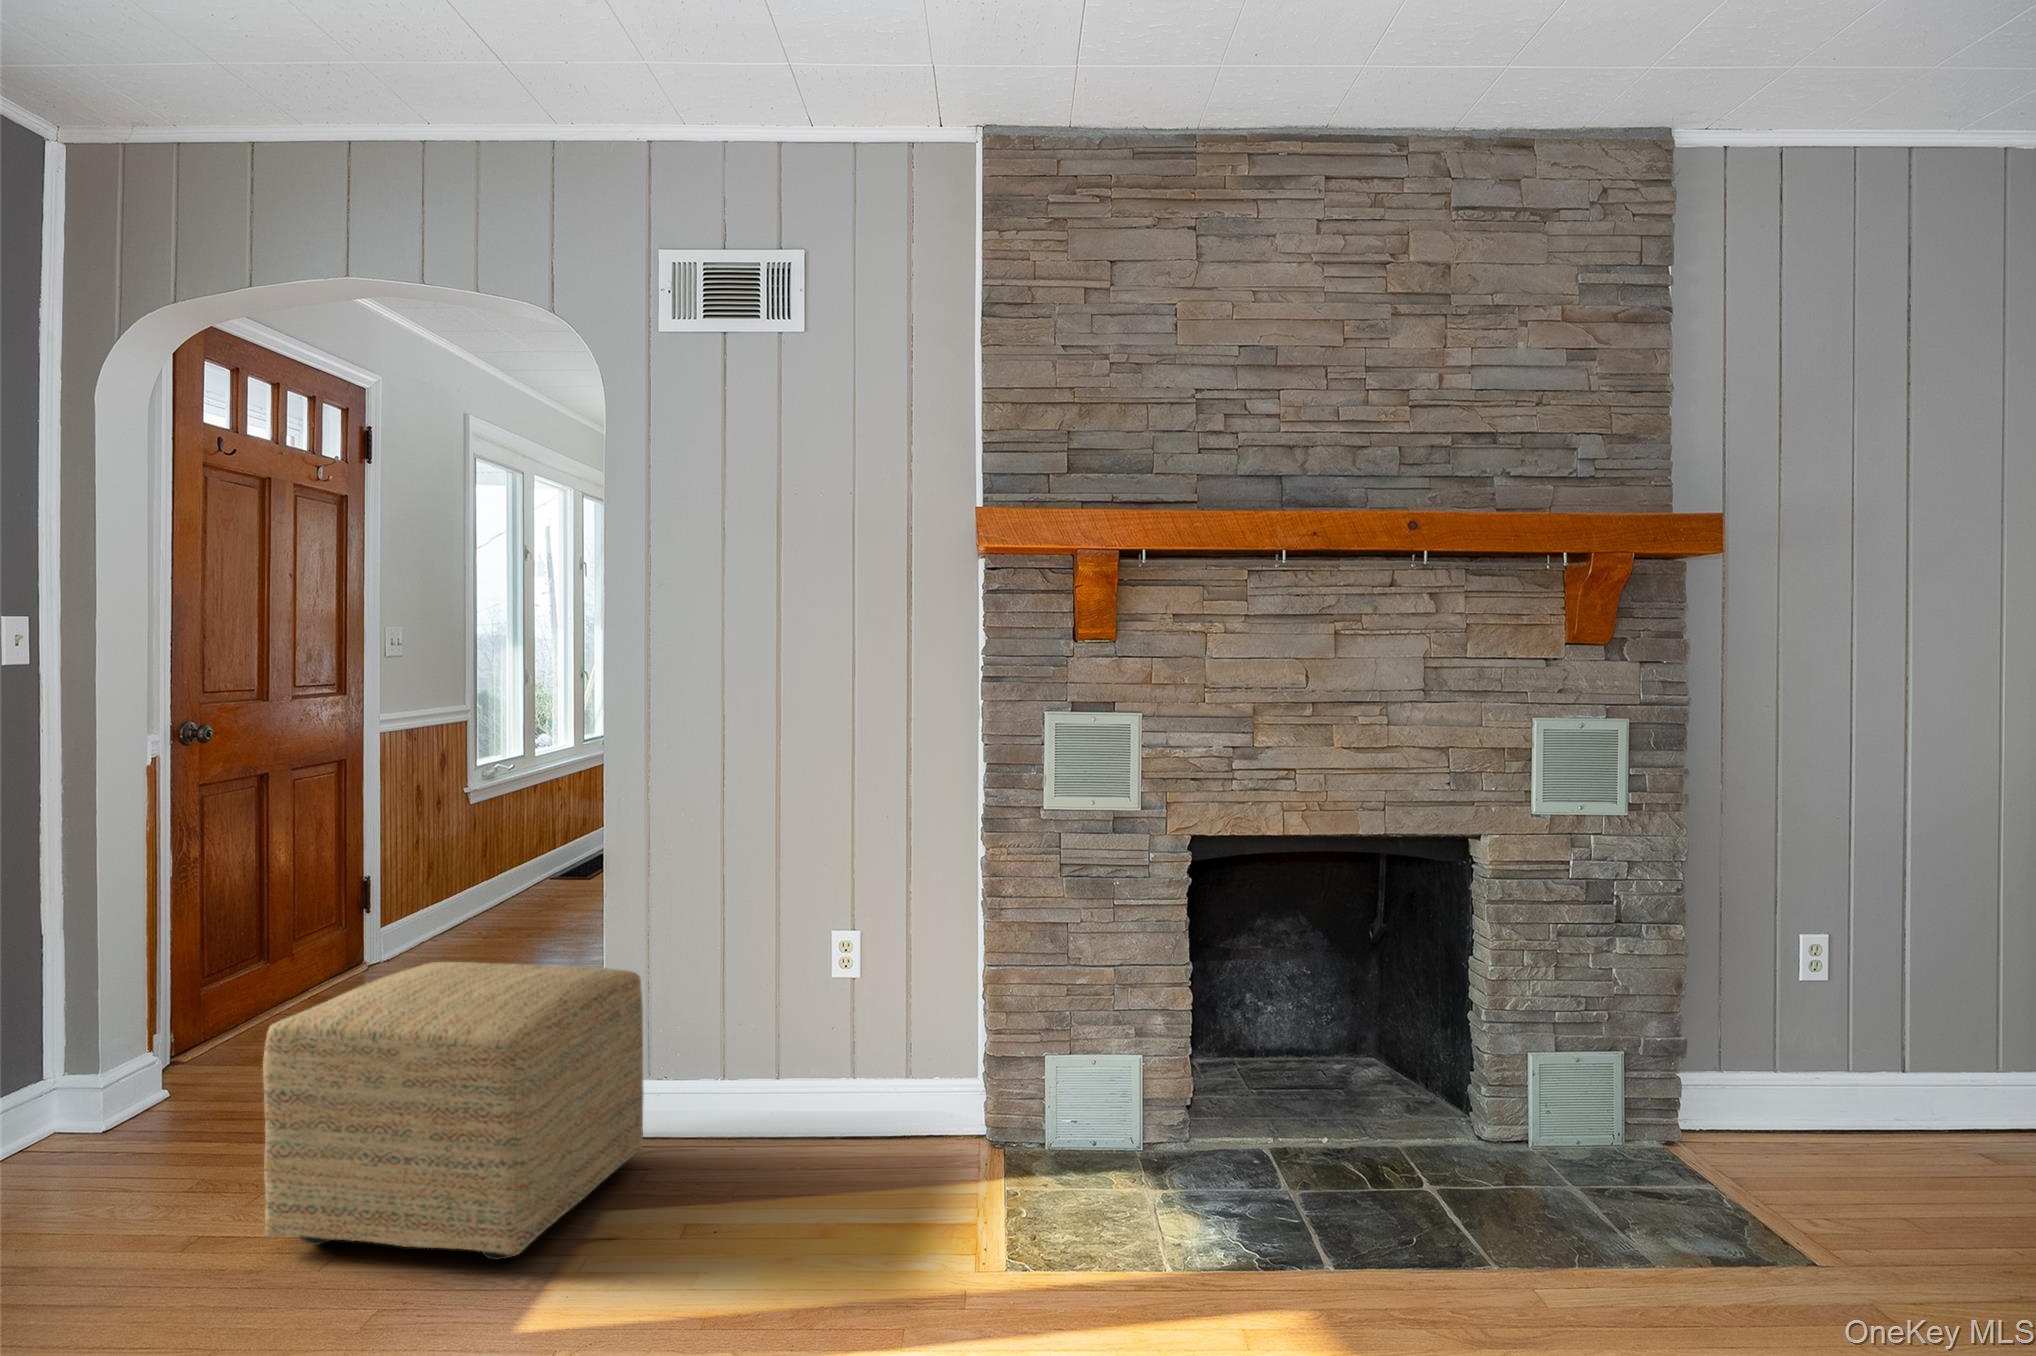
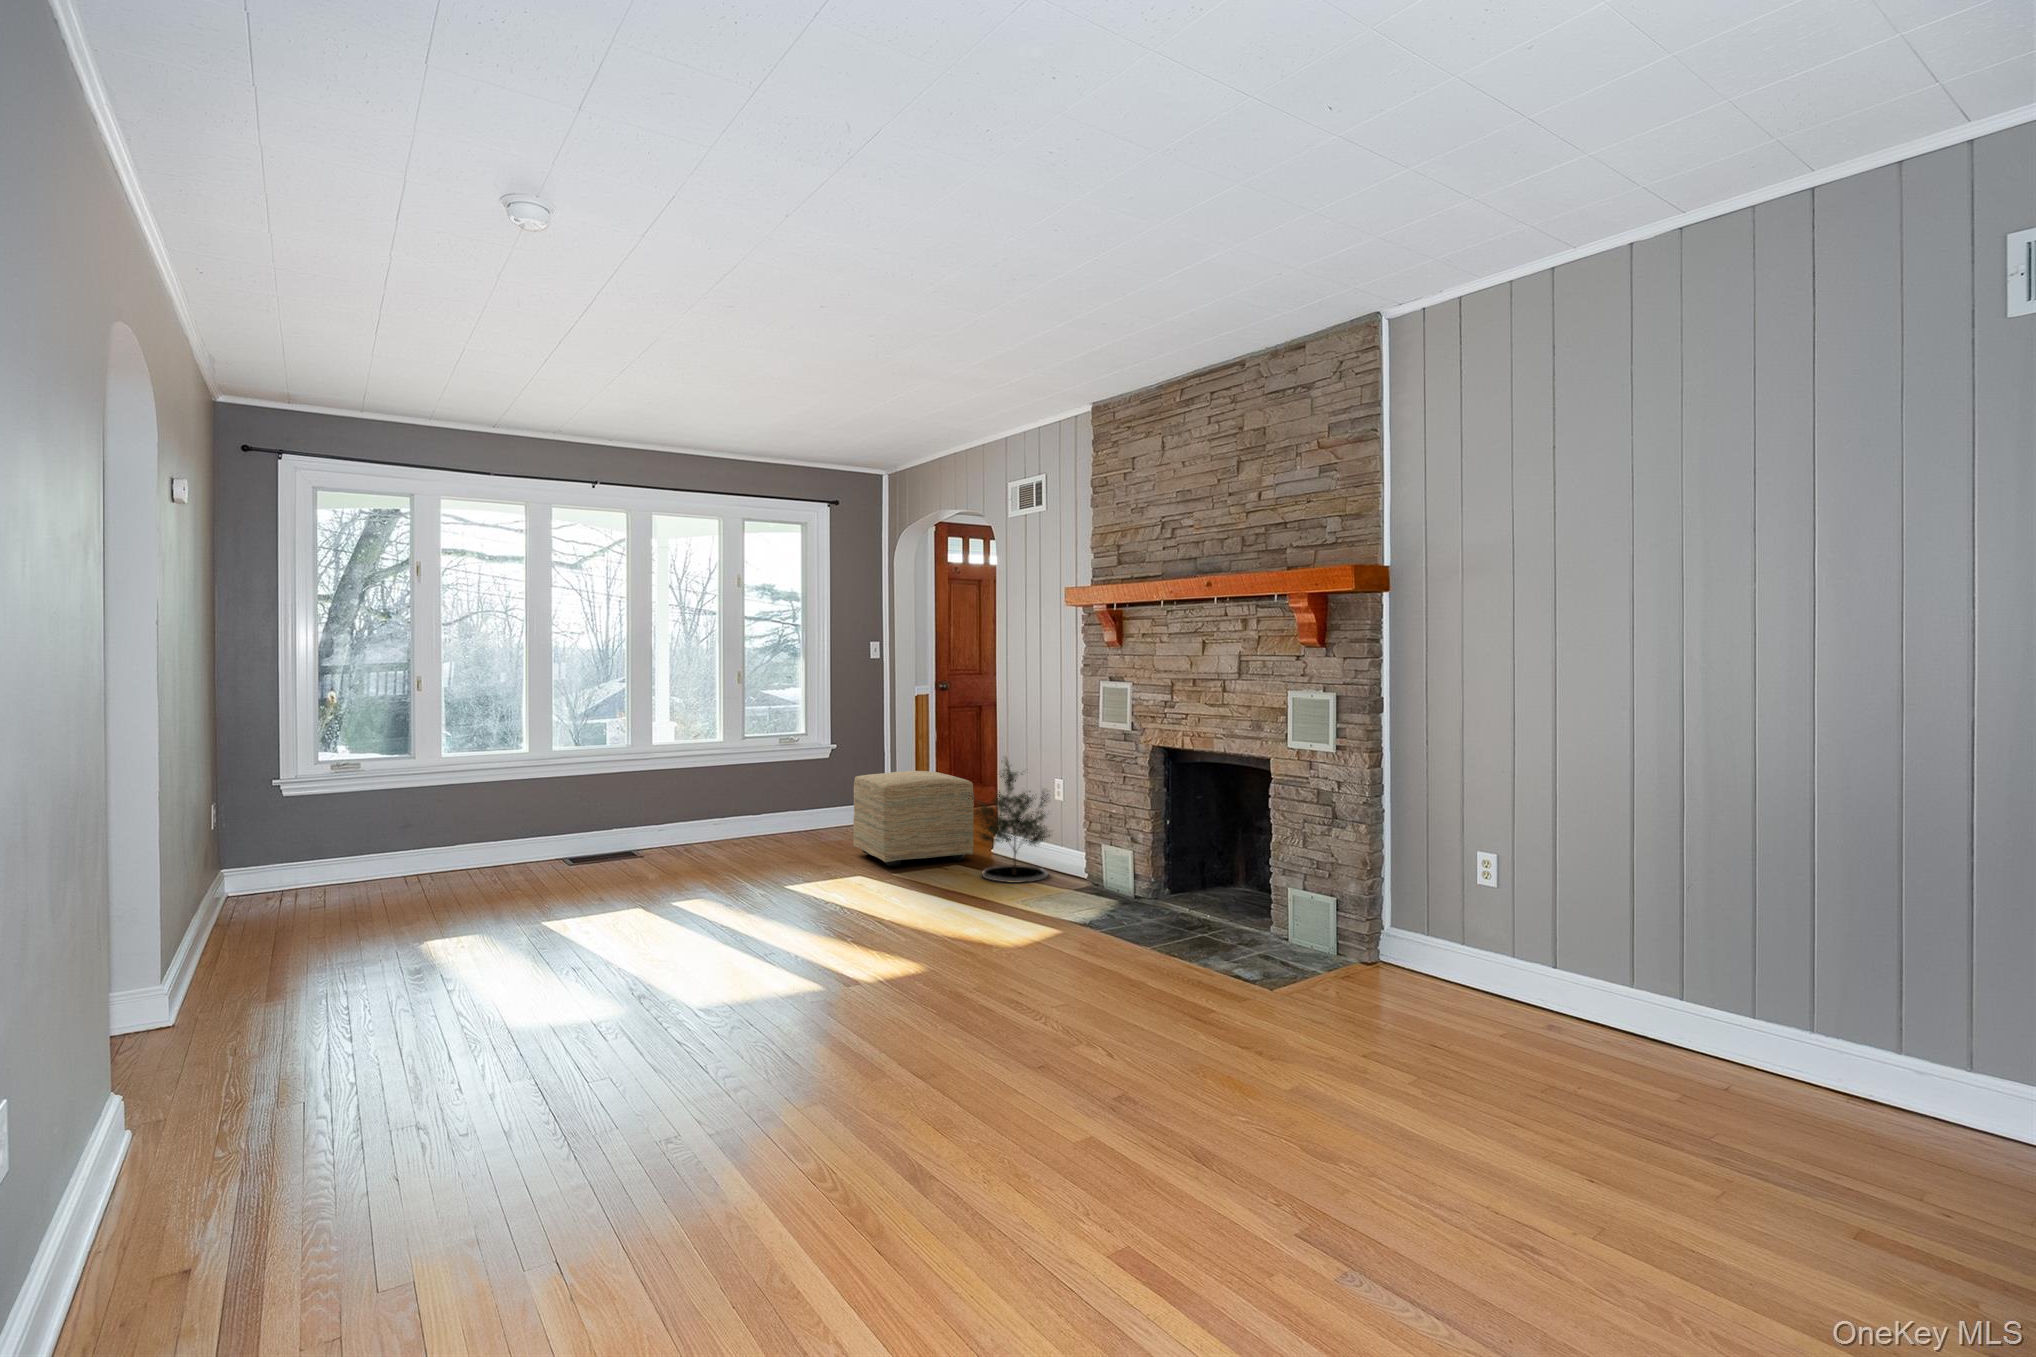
potted tree: none [752,895,926,1204] -> present [973,759,1050,883]

